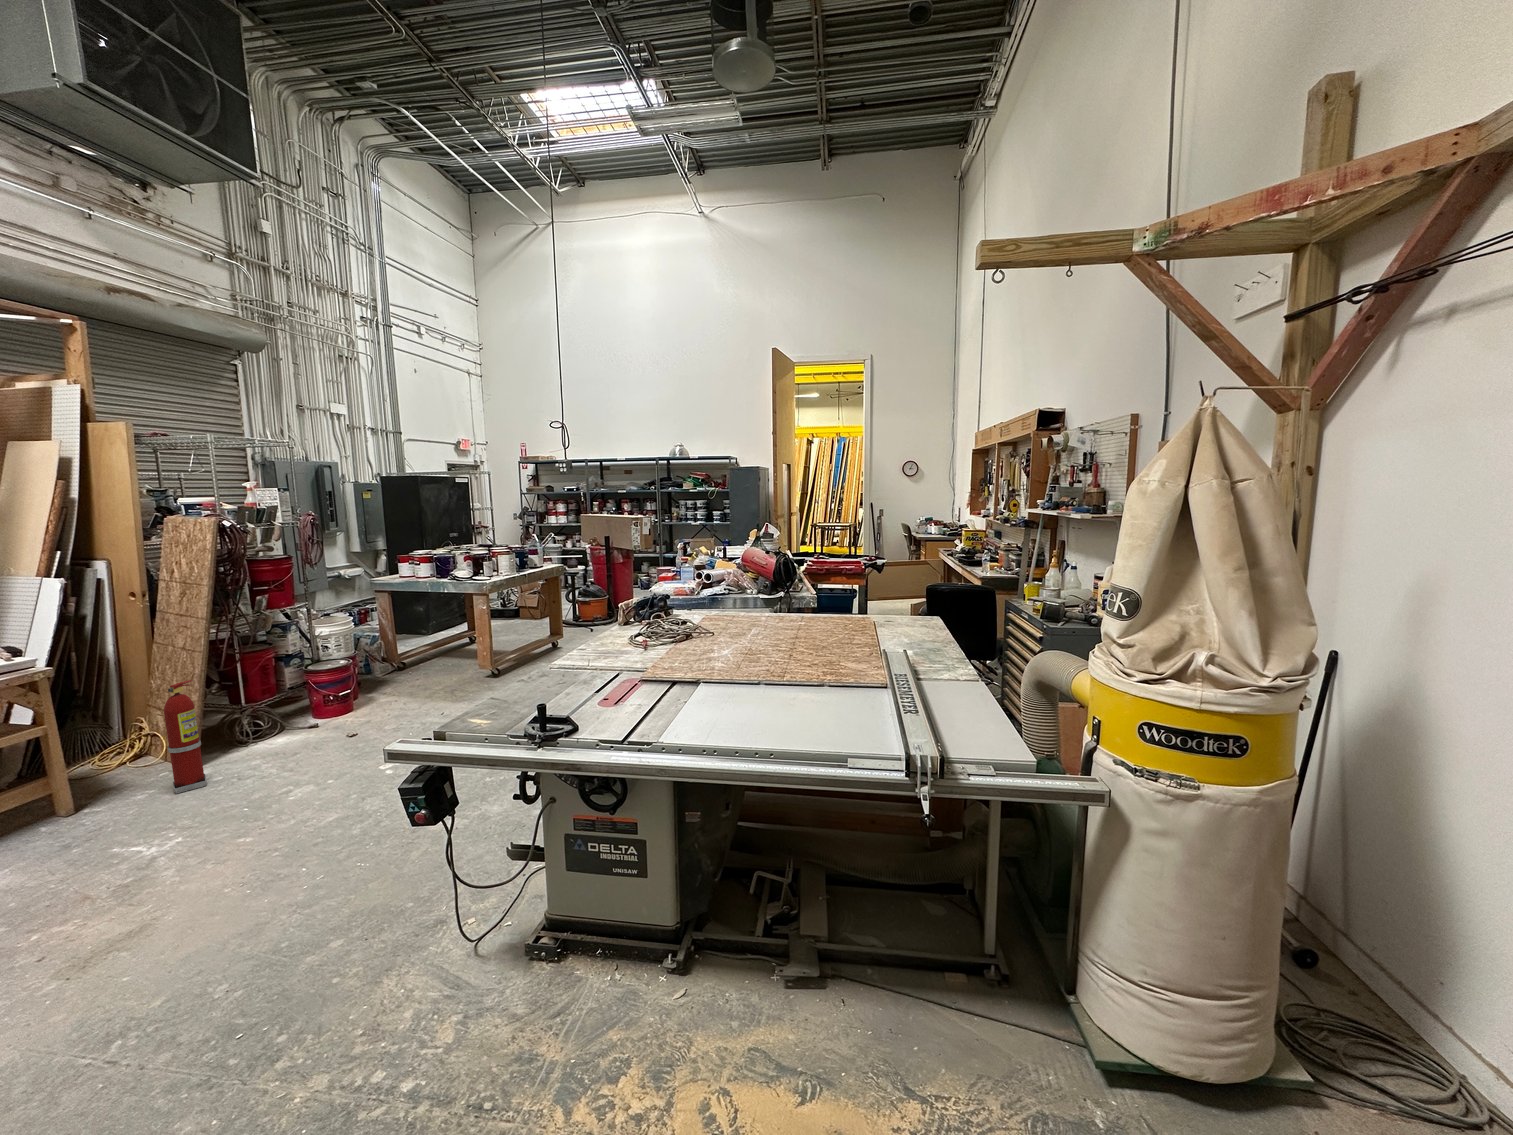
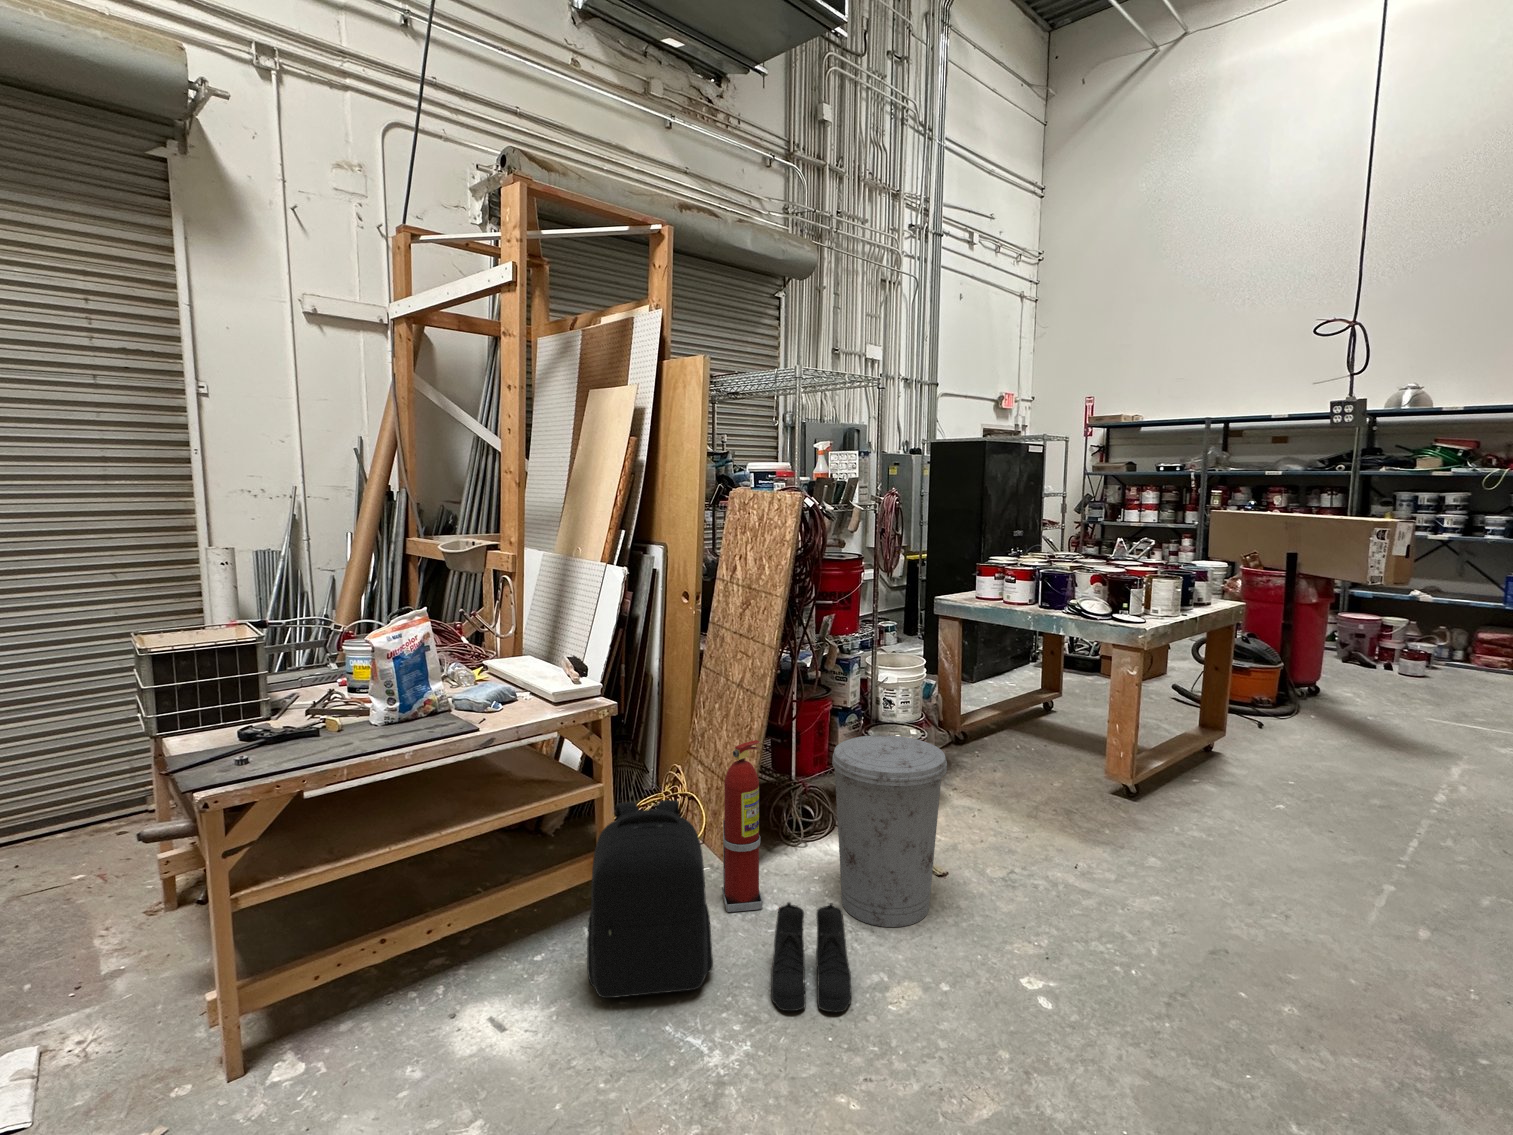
trash can: none [253,662,337,773] -> present [832,735,947,927]
backpack: none [27,723,152,858] -> present [587,800,713,998]
boots: none [197,762,260,825] -> present [771,902,851,1012]

